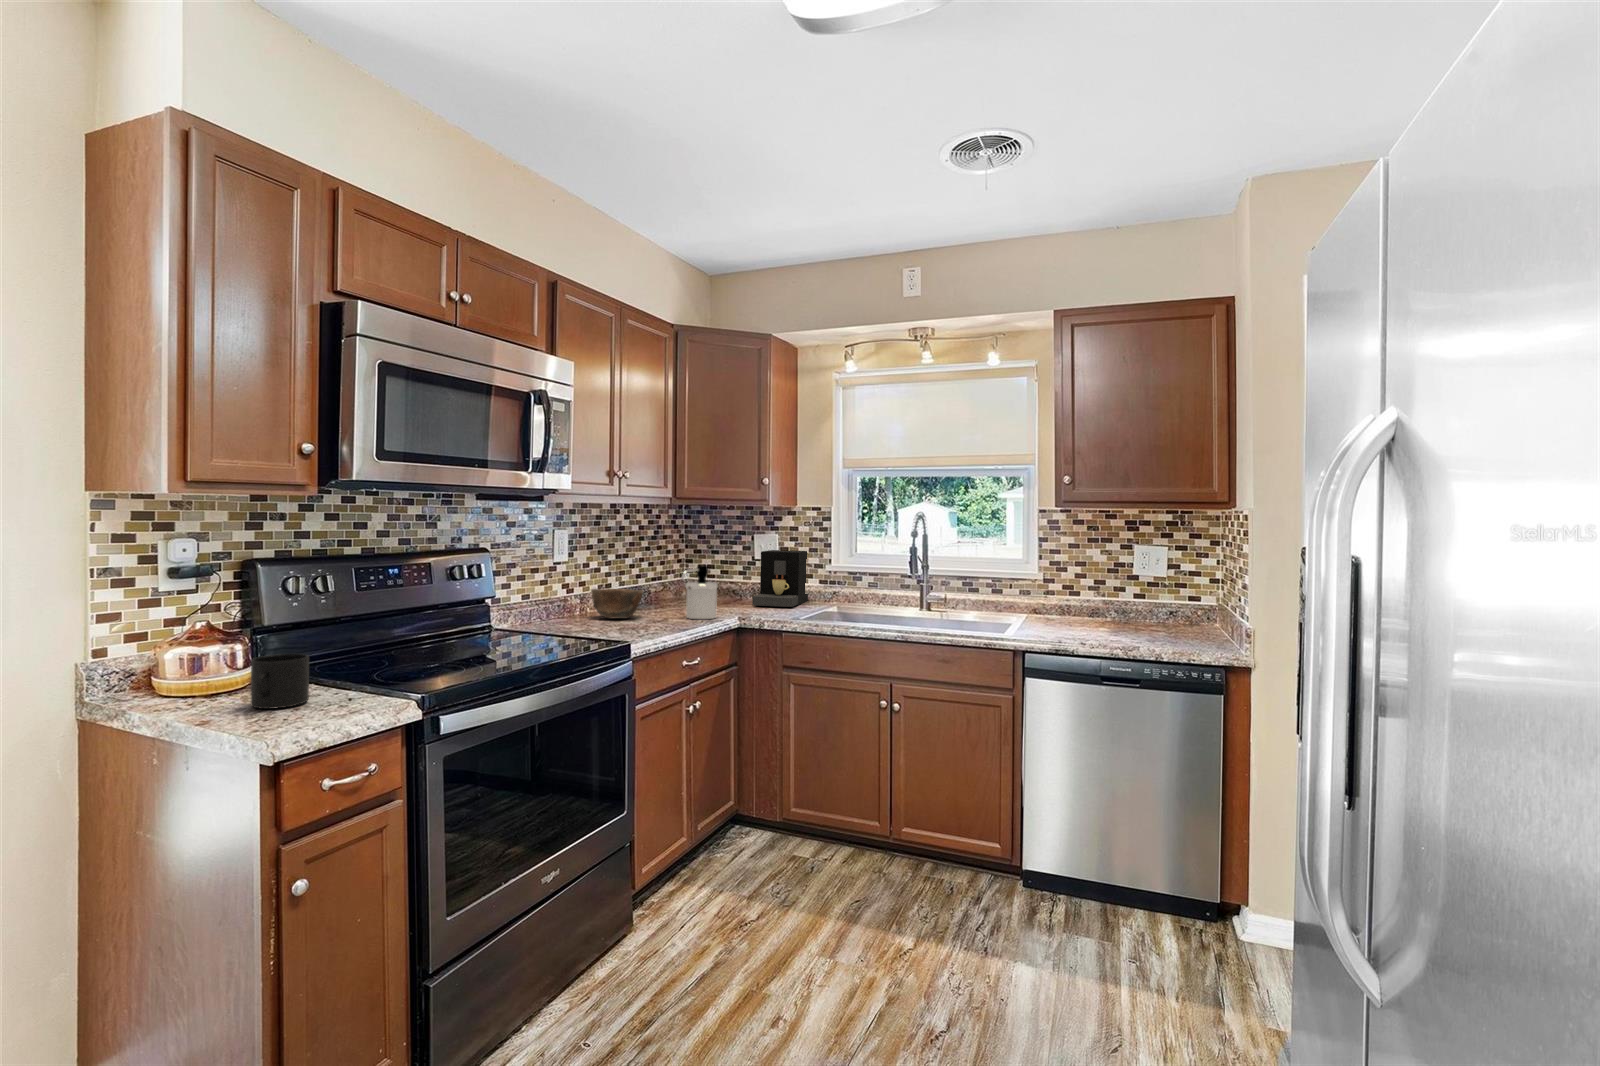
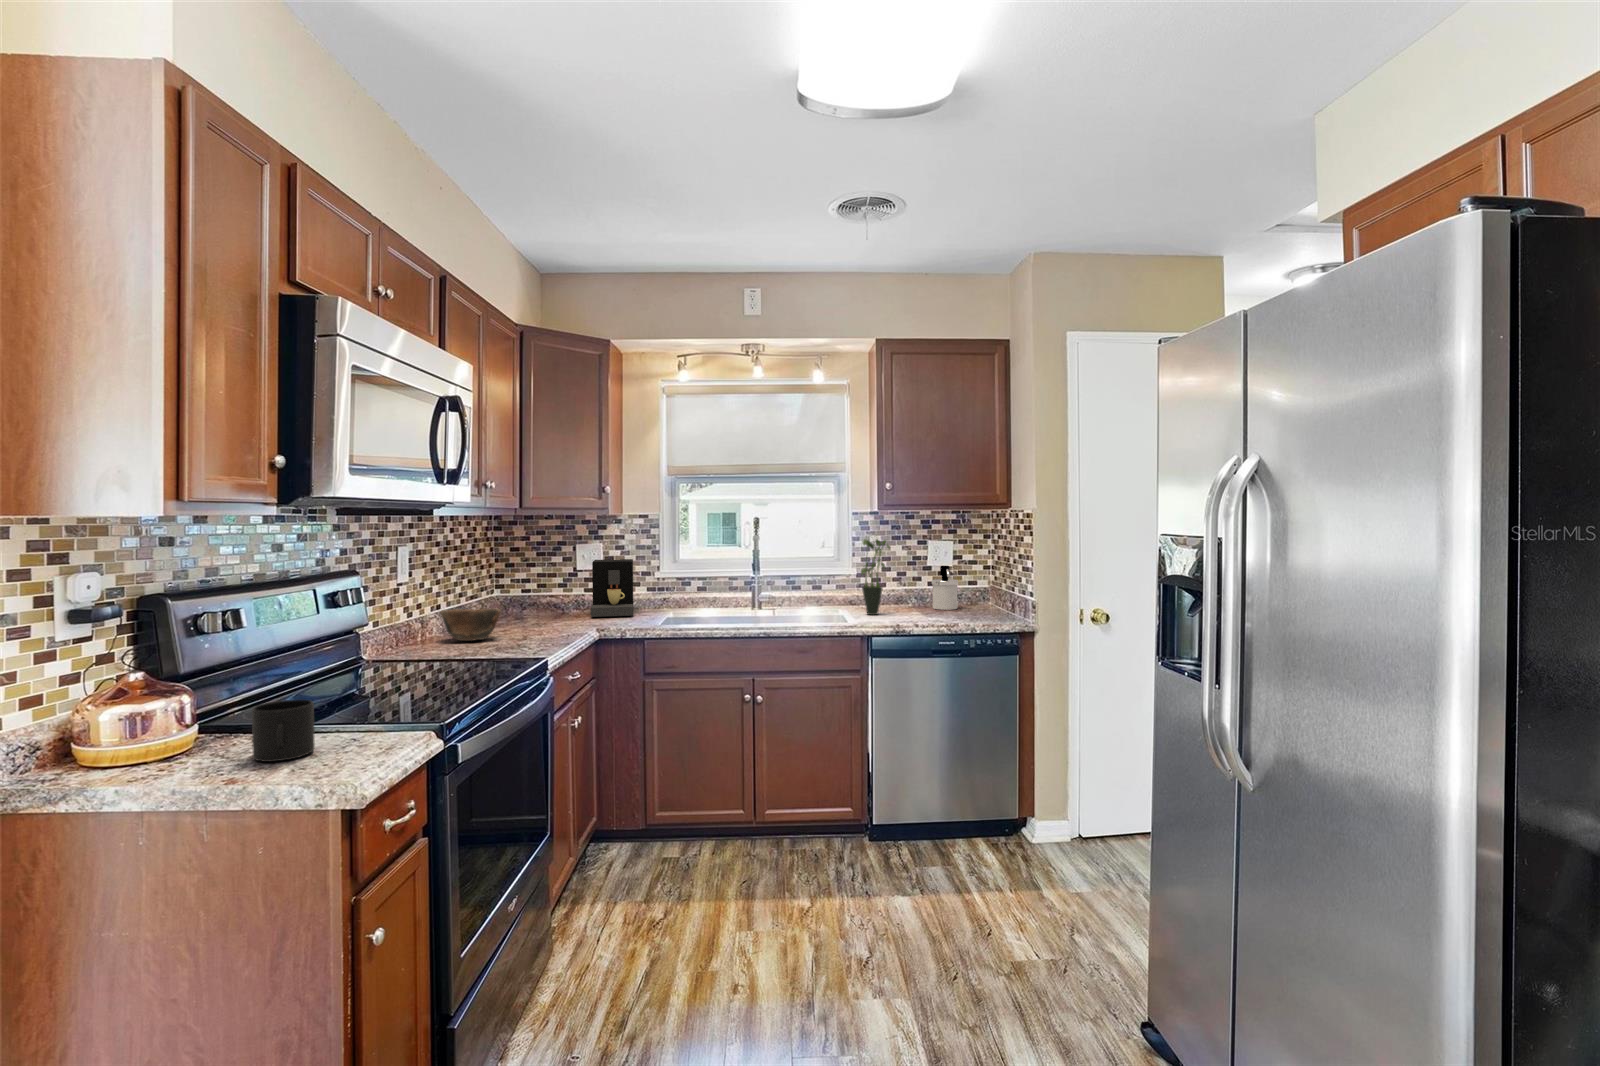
potted plant: none [1032,533,1073,626] -> present [861,539,890,615]
soap dispenser: present [681,565,718,619] -> present [932,566,958,610]

